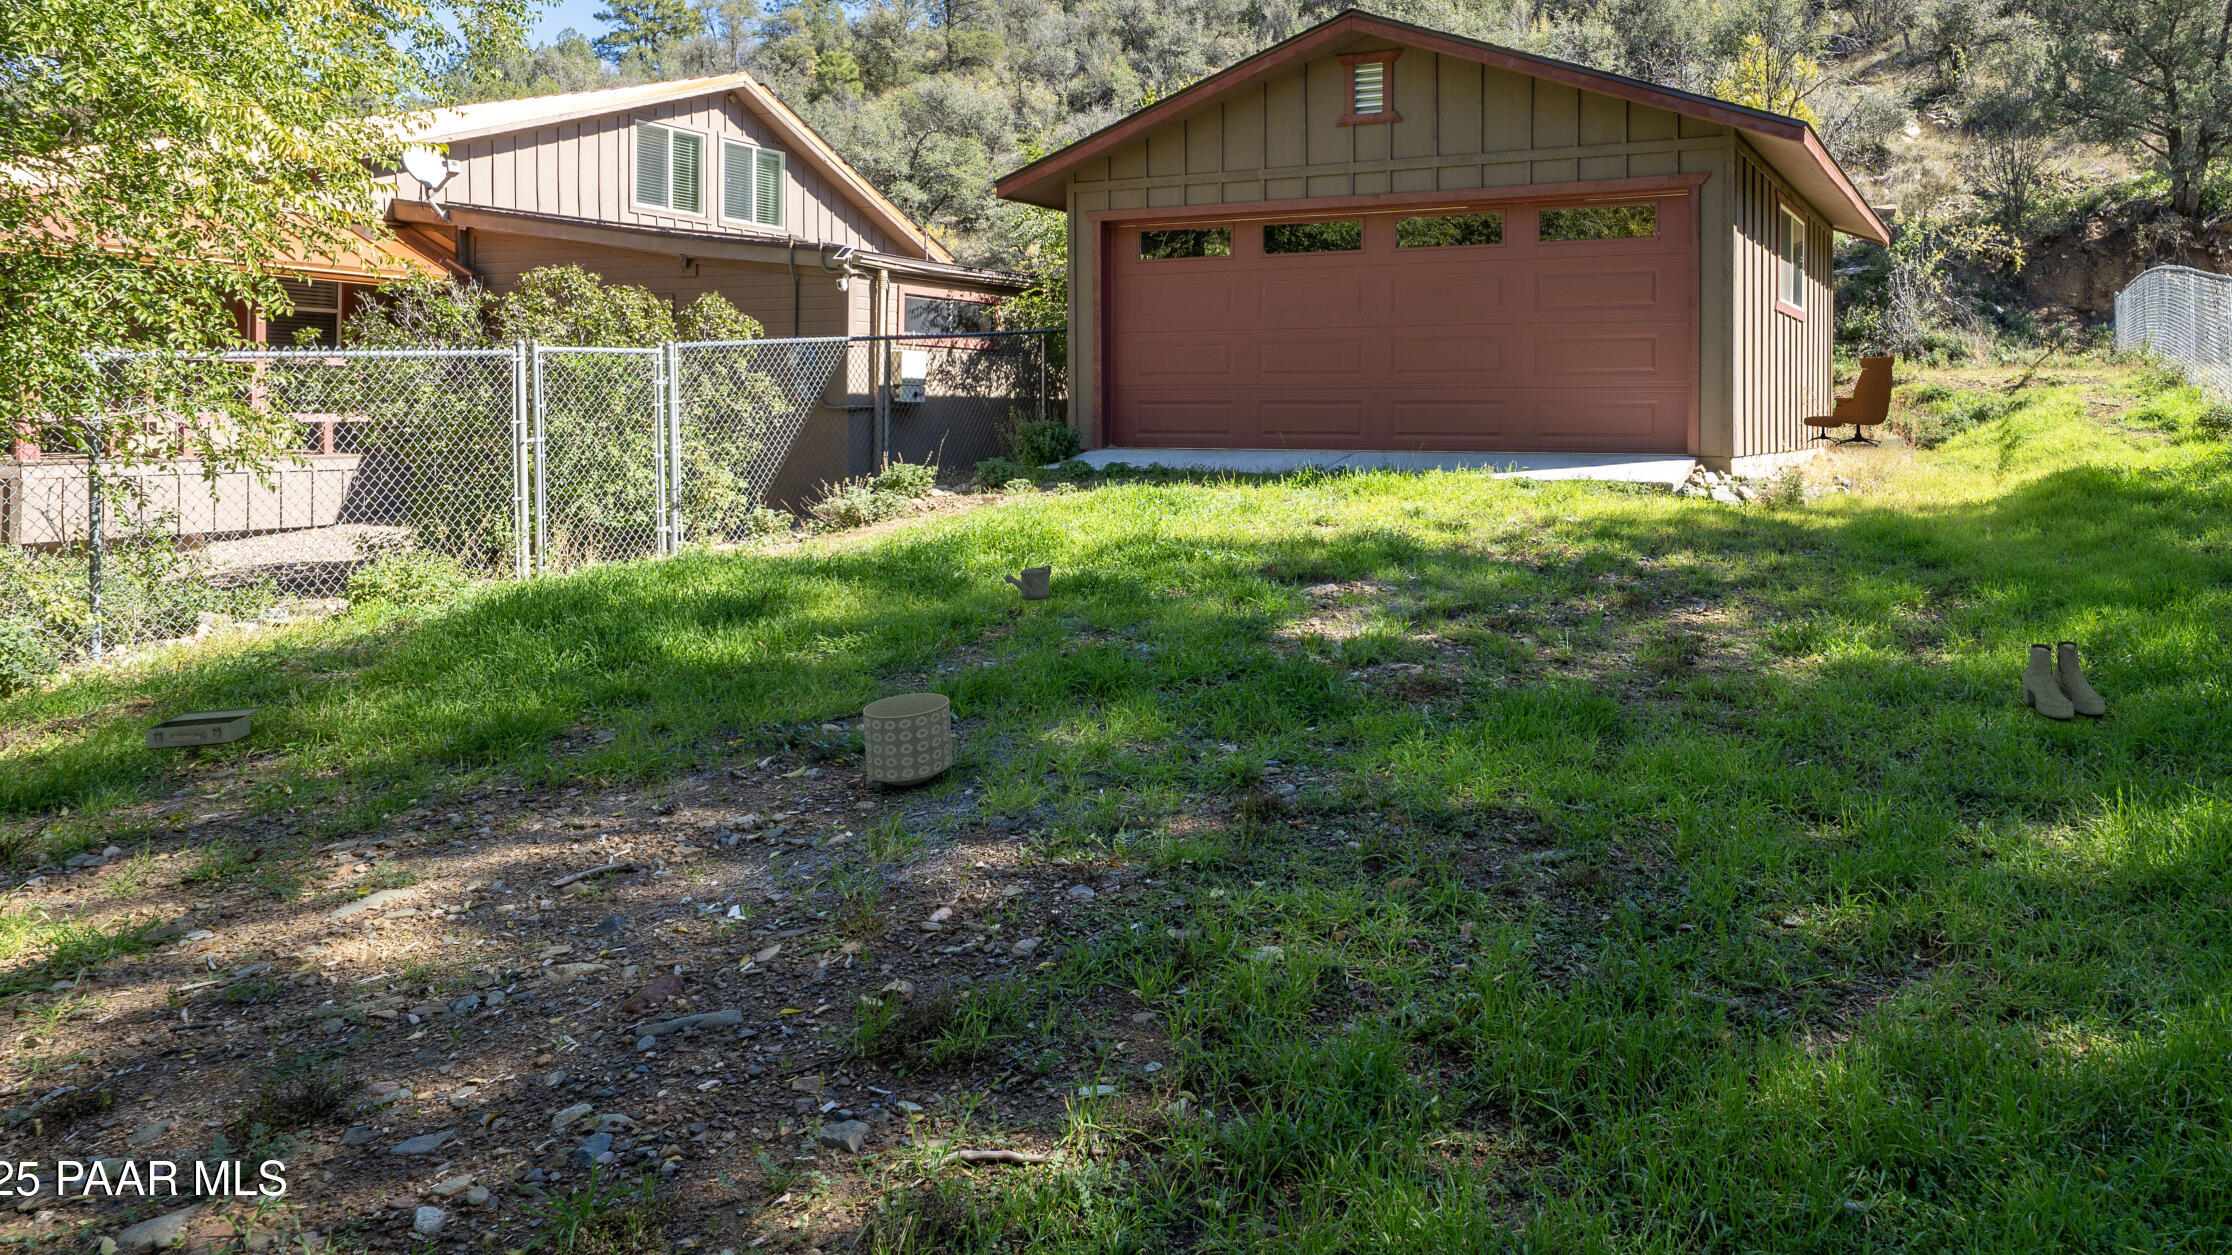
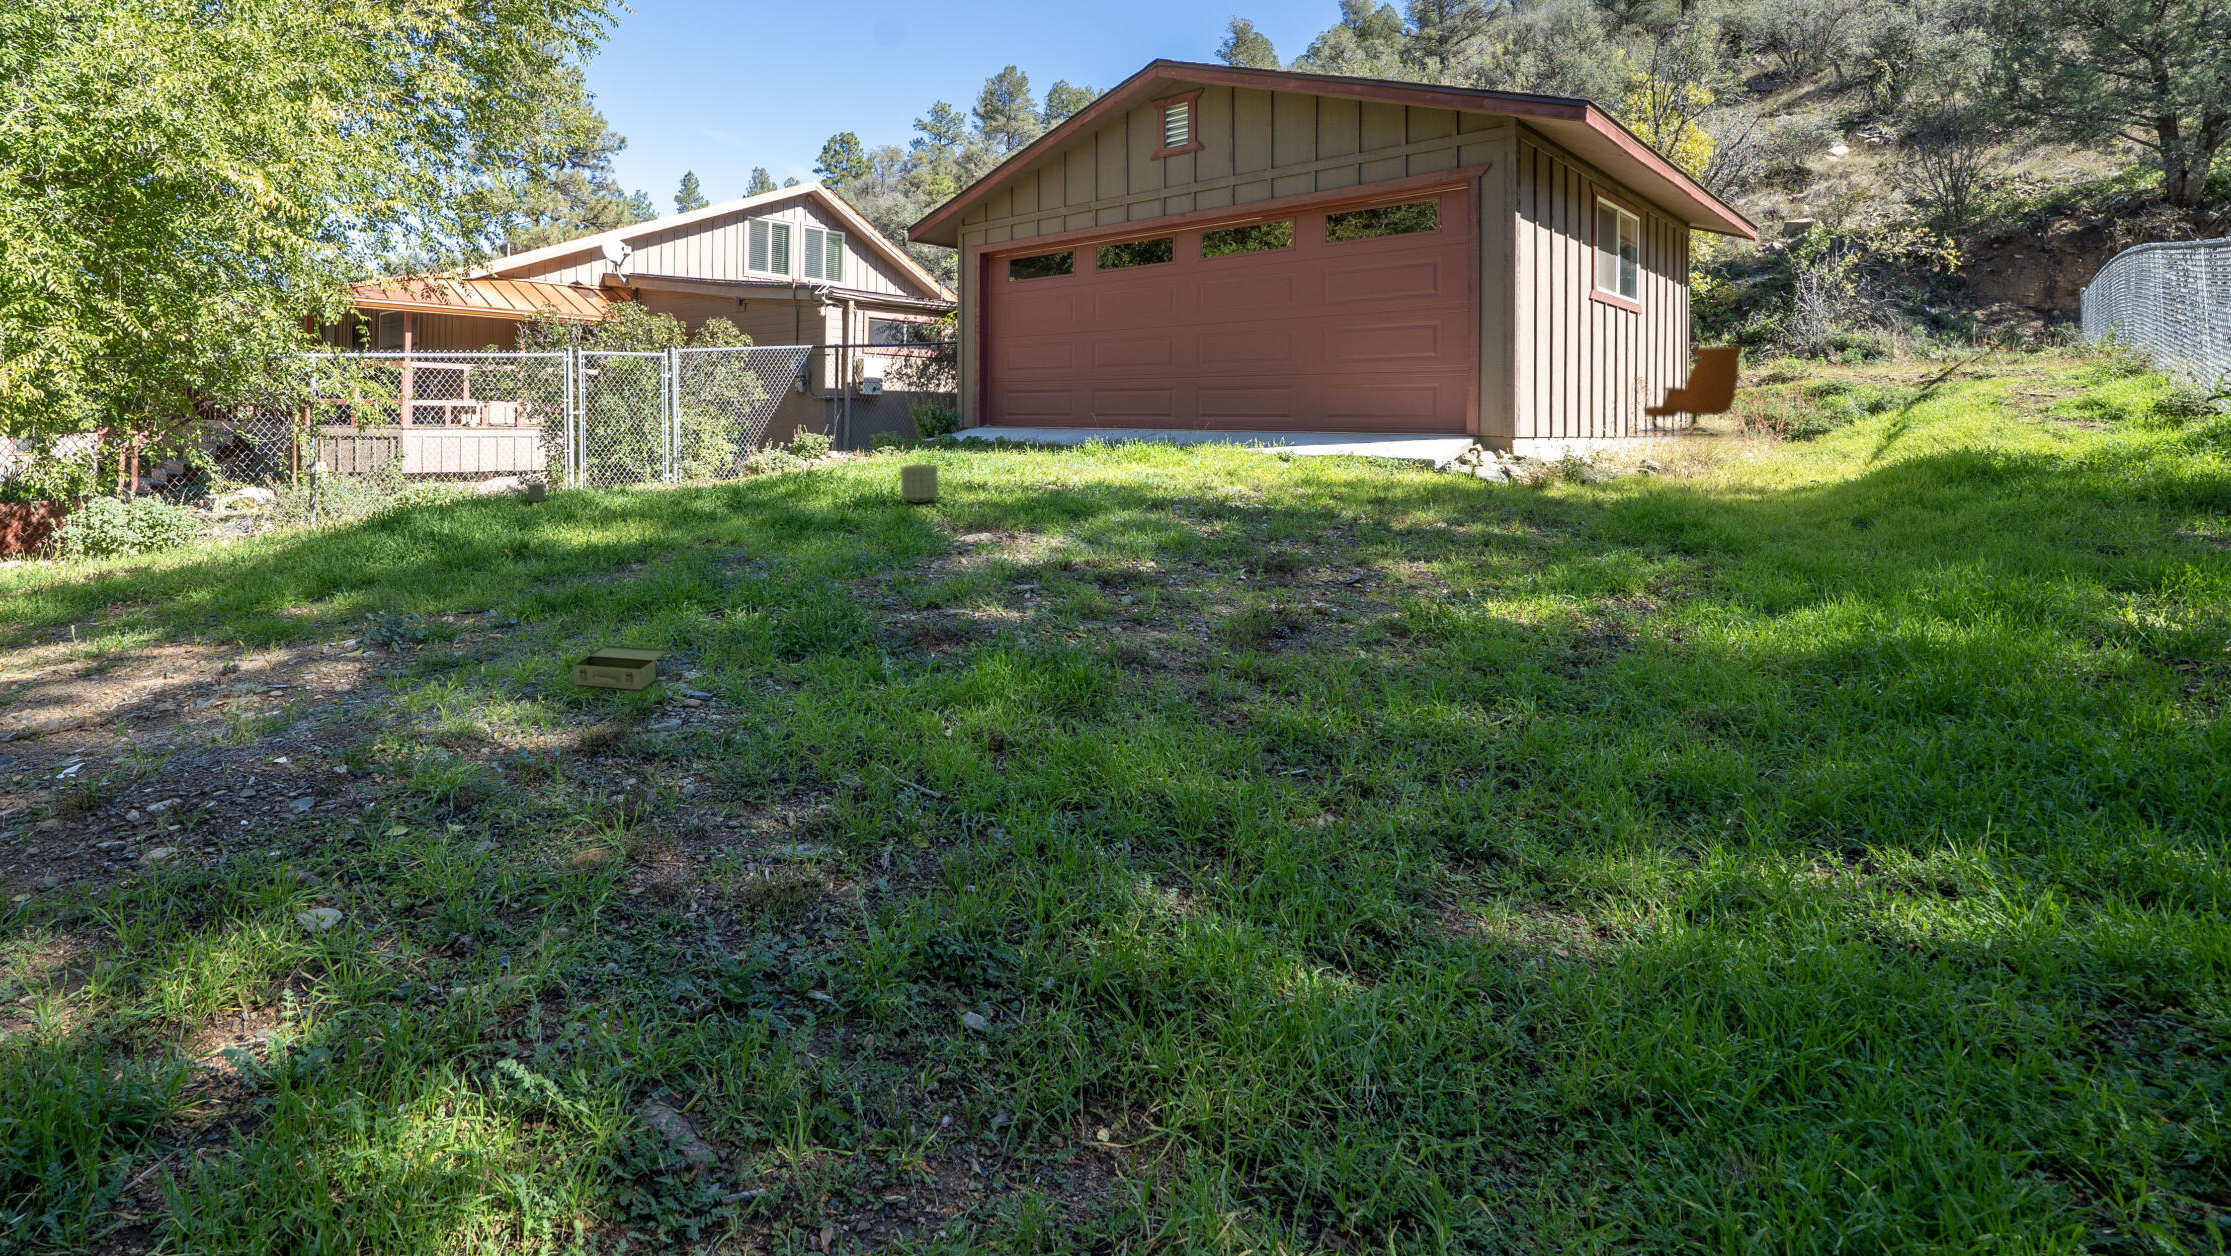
watering can: present [1005,565,1051,599] -> present [507,483,554,502]
boots: present [2022,641,2105,719] -> none [1674,627,1792,725]
planter: present [863,693,952,786] -> present [901,465,938,503]
toolbox: present [145,706,266,749] -> present [573,645,668,690]

